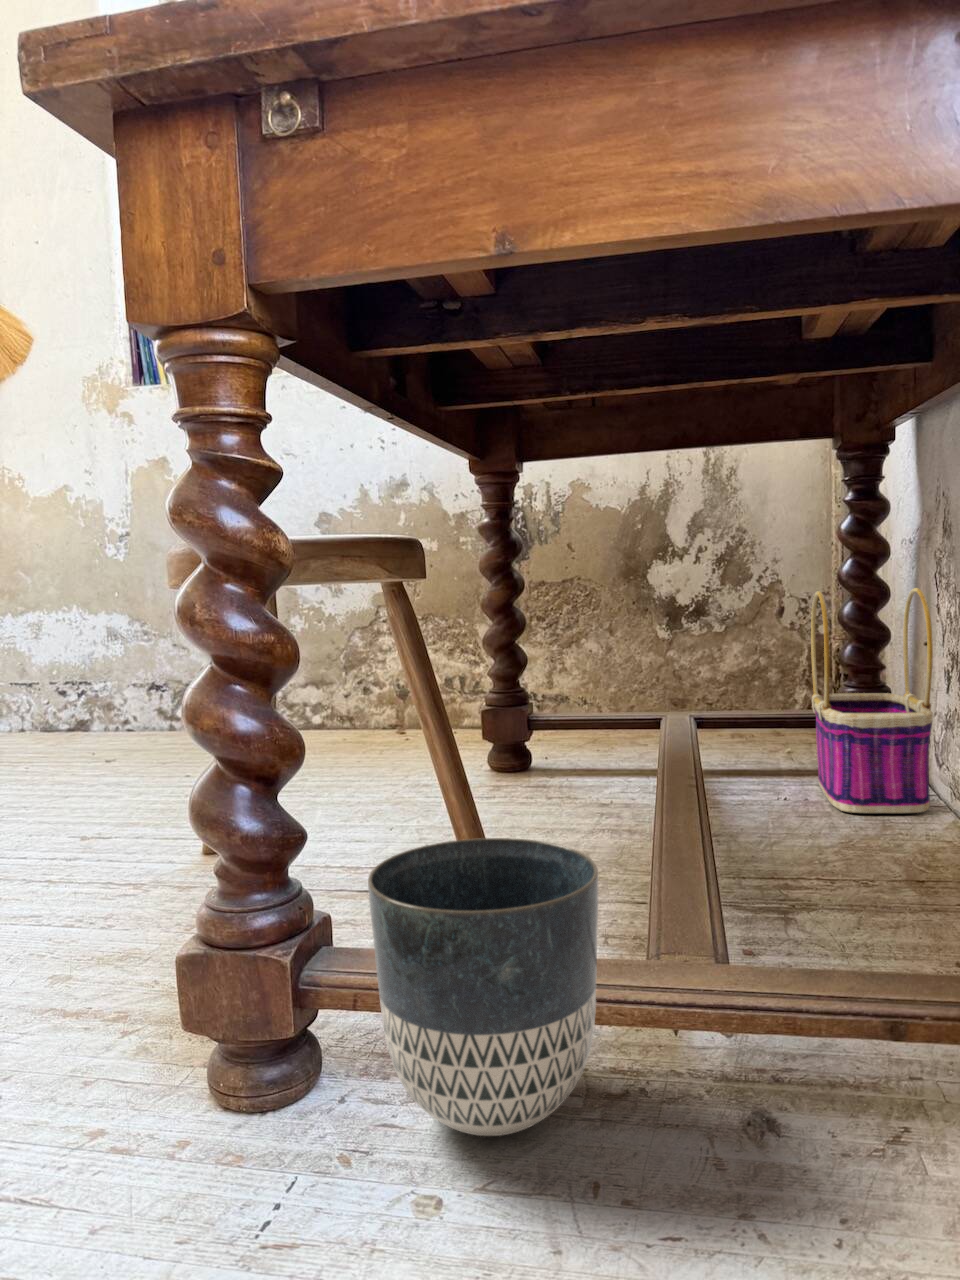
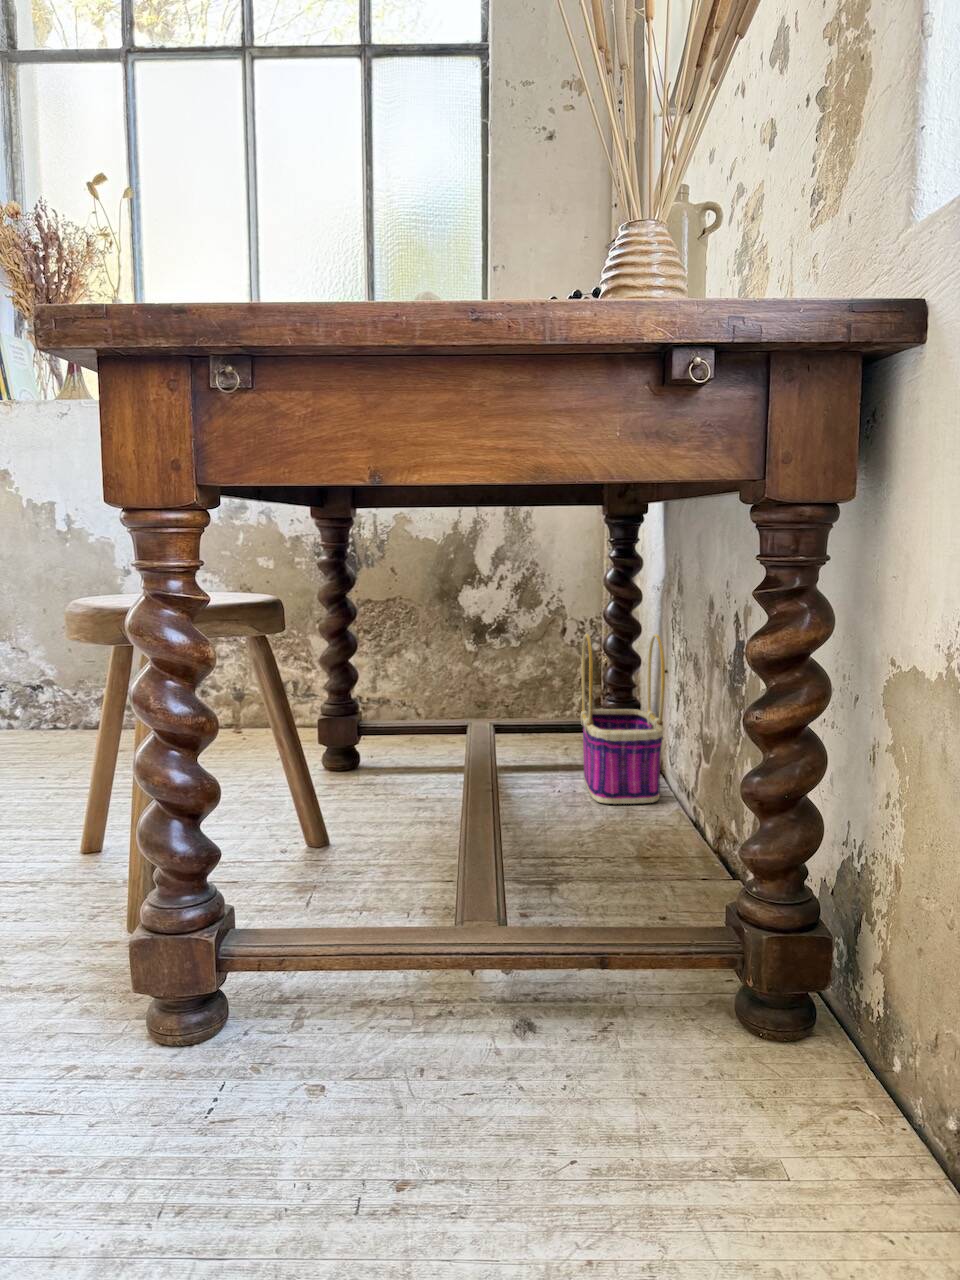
planter: present [368,838,598,1136] -> none [272,849,426,1047]

